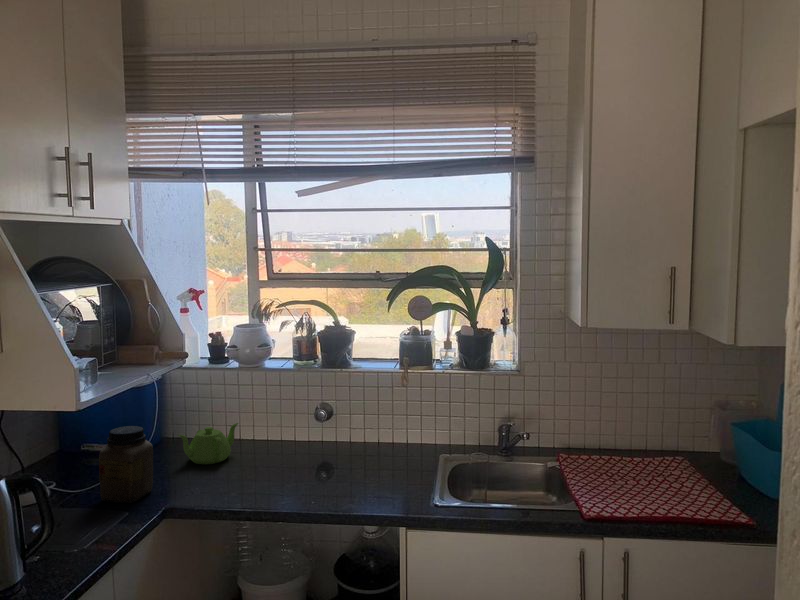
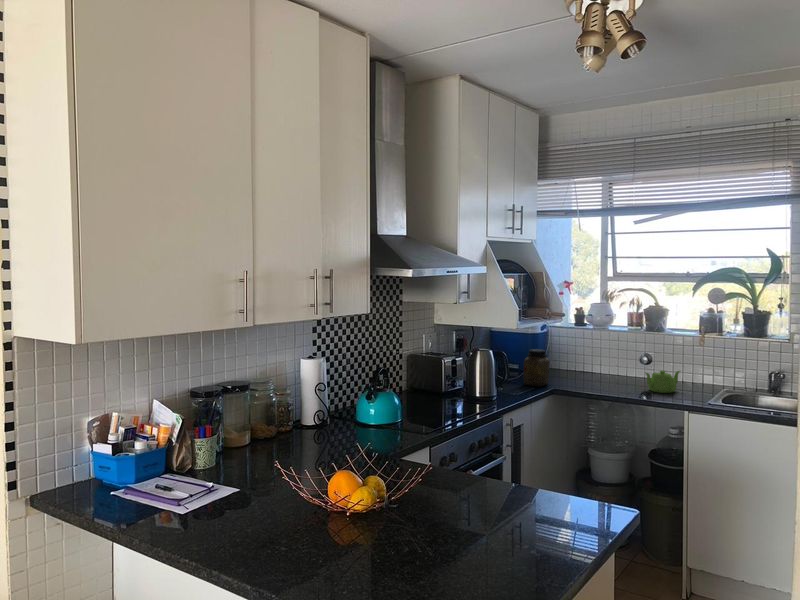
teapot: present [178,423,238,464] -> present [645,371,680,393]

